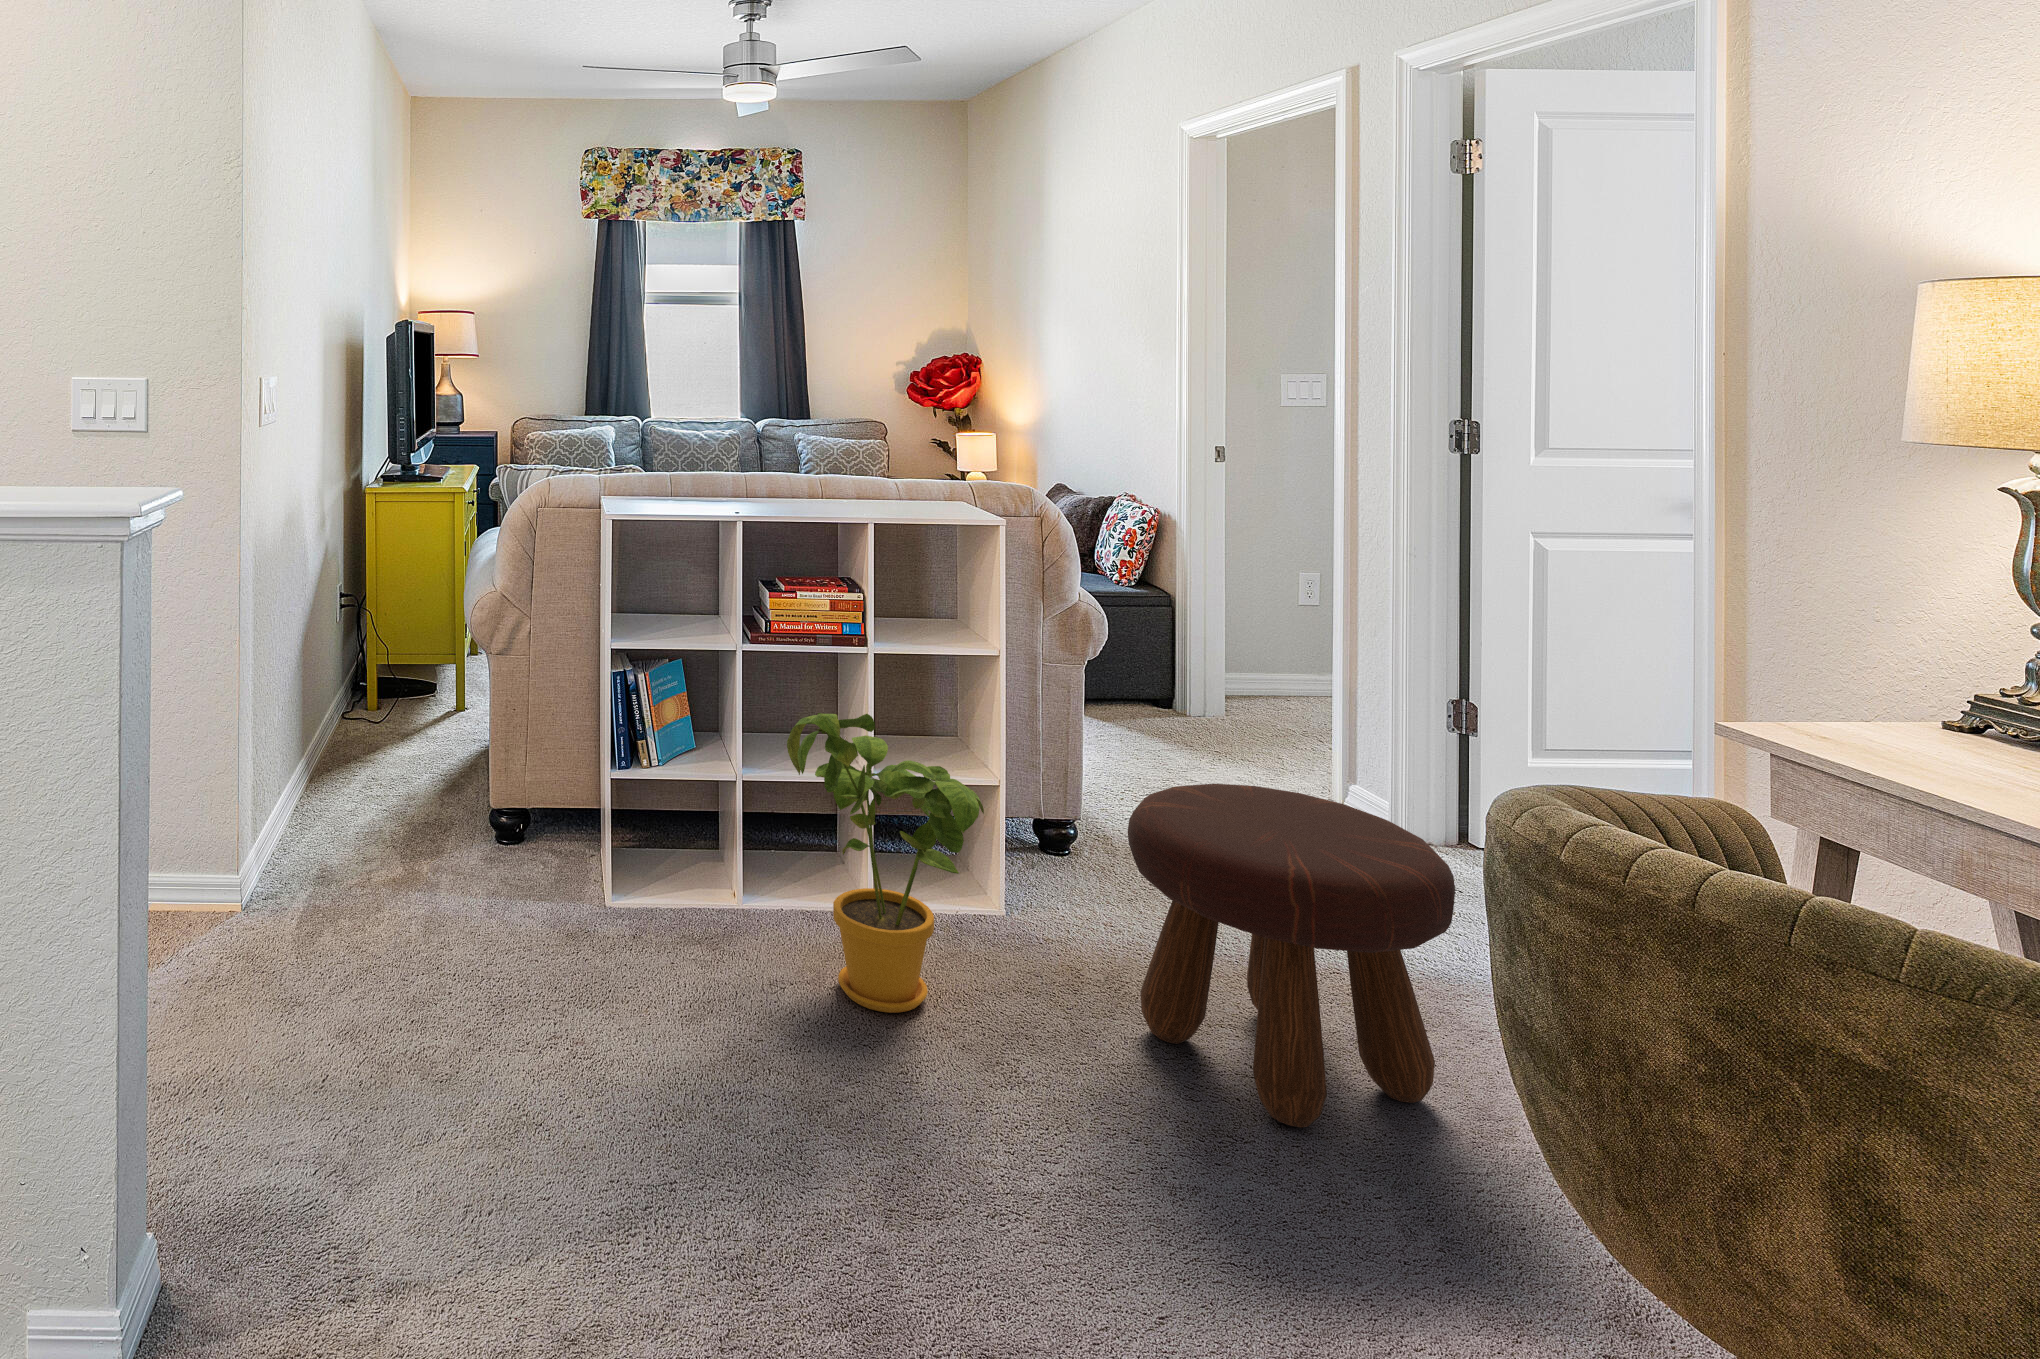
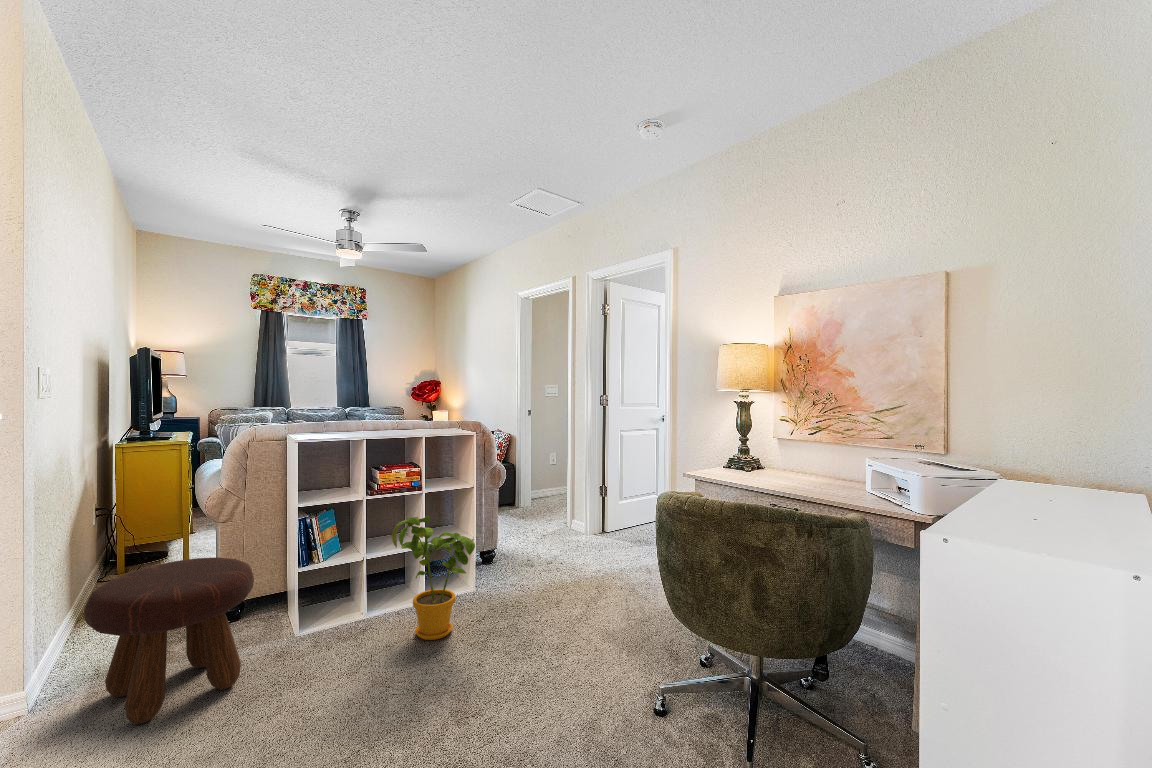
footstool: present [1128,784,1455,1127] -> present [84,557,254,724]

